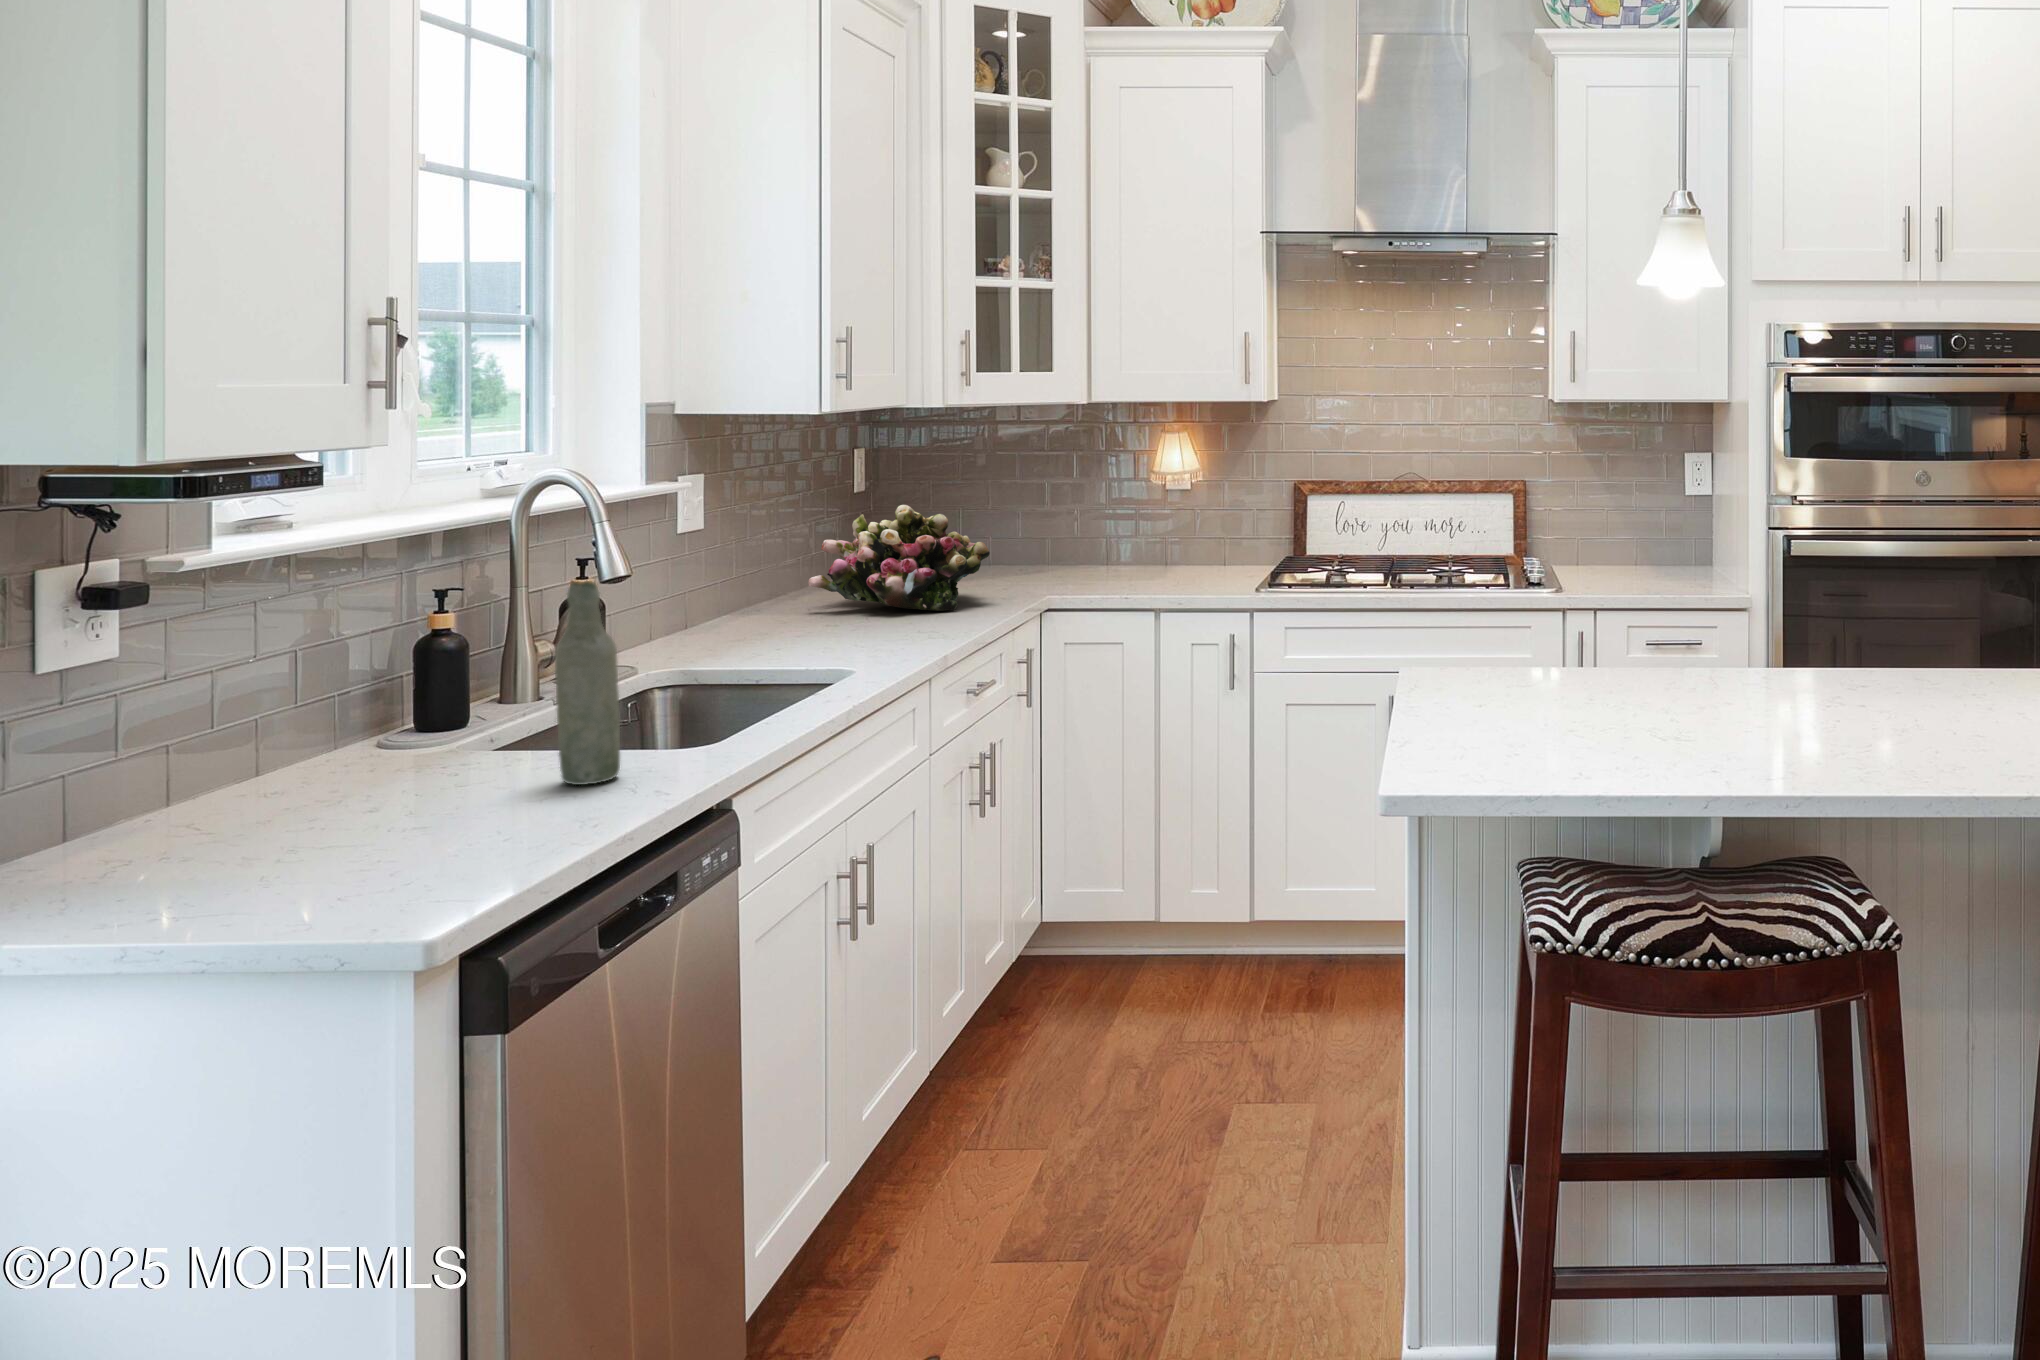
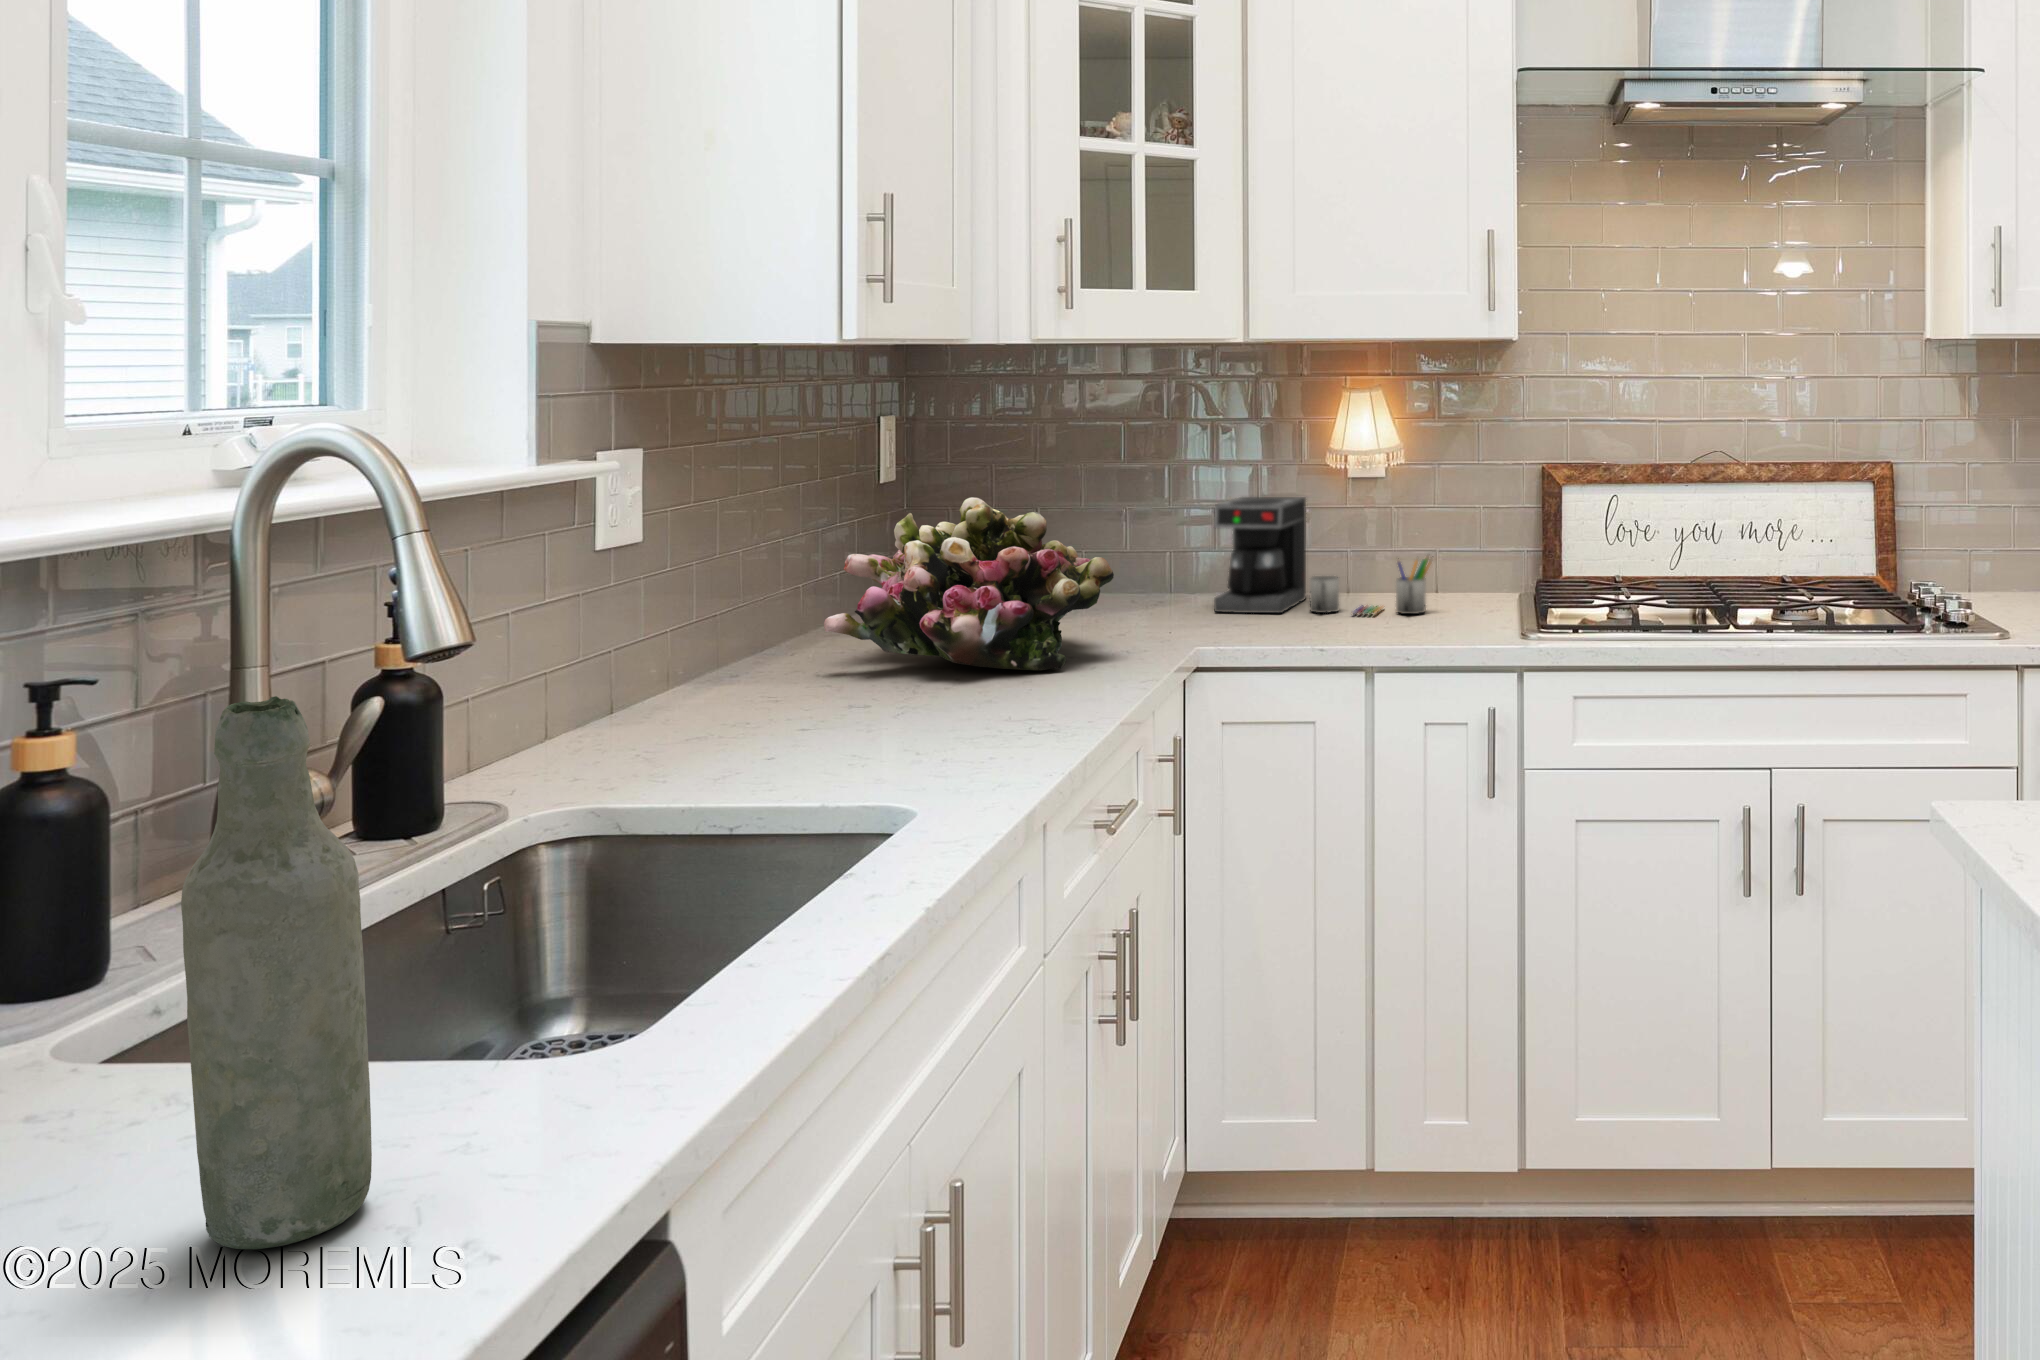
coffee maker: none [1067,505,1211,582] -> present [1214,497,1431,614]

